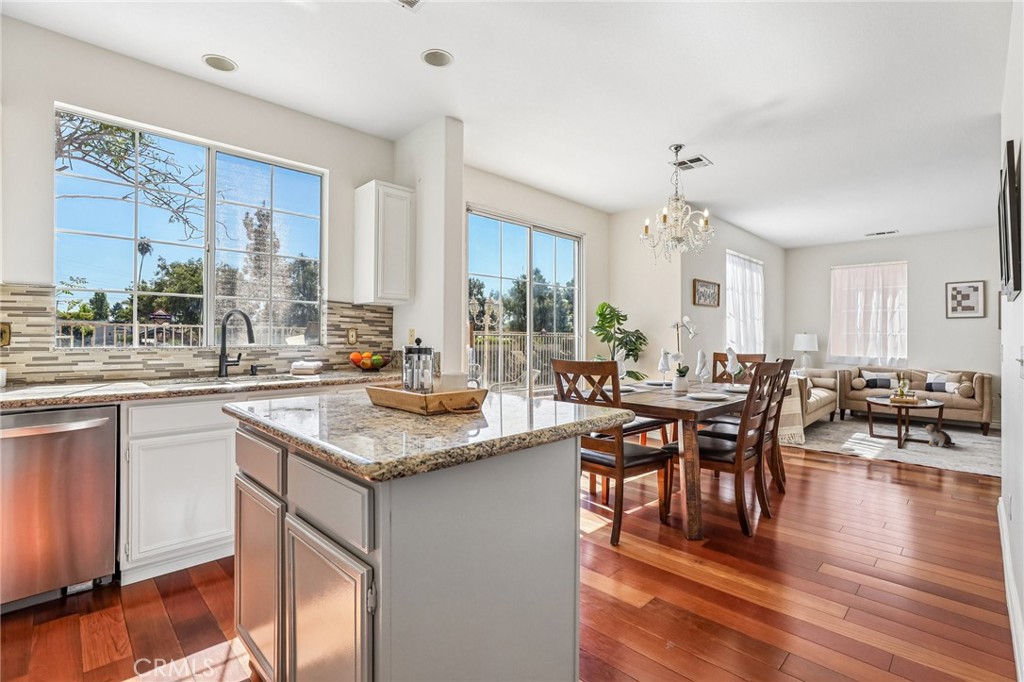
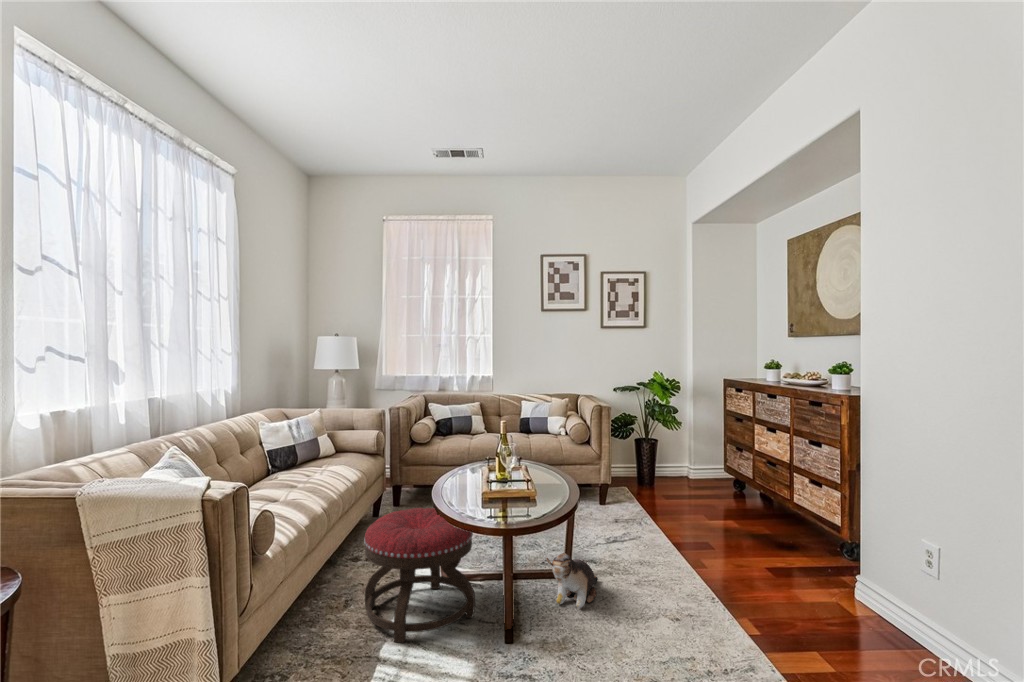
ottoman: none [839,403,888,442] -> present [364,508,475,643]

